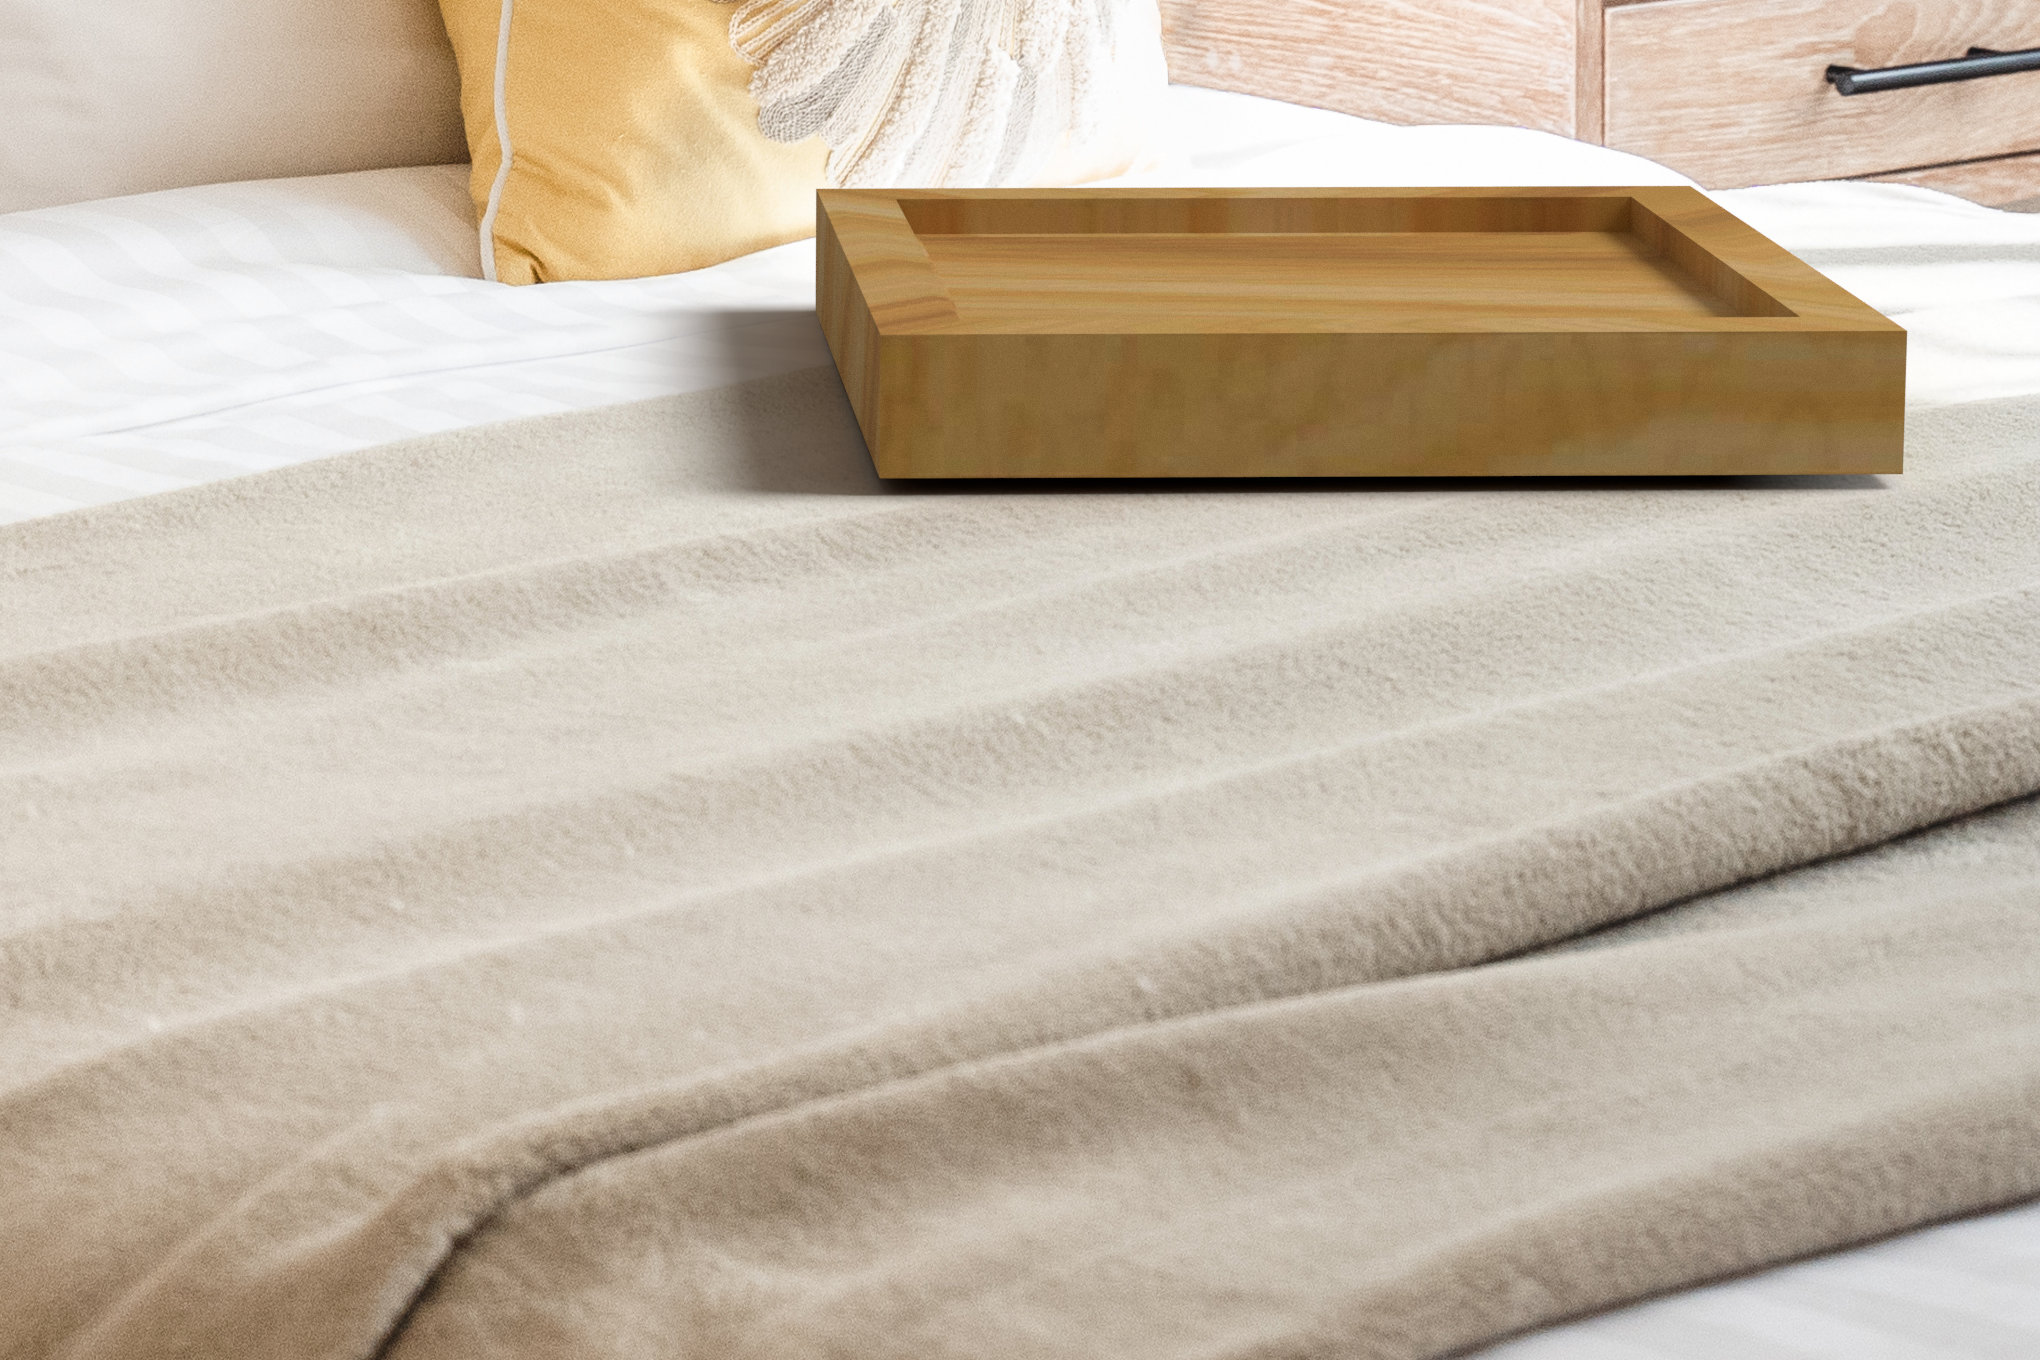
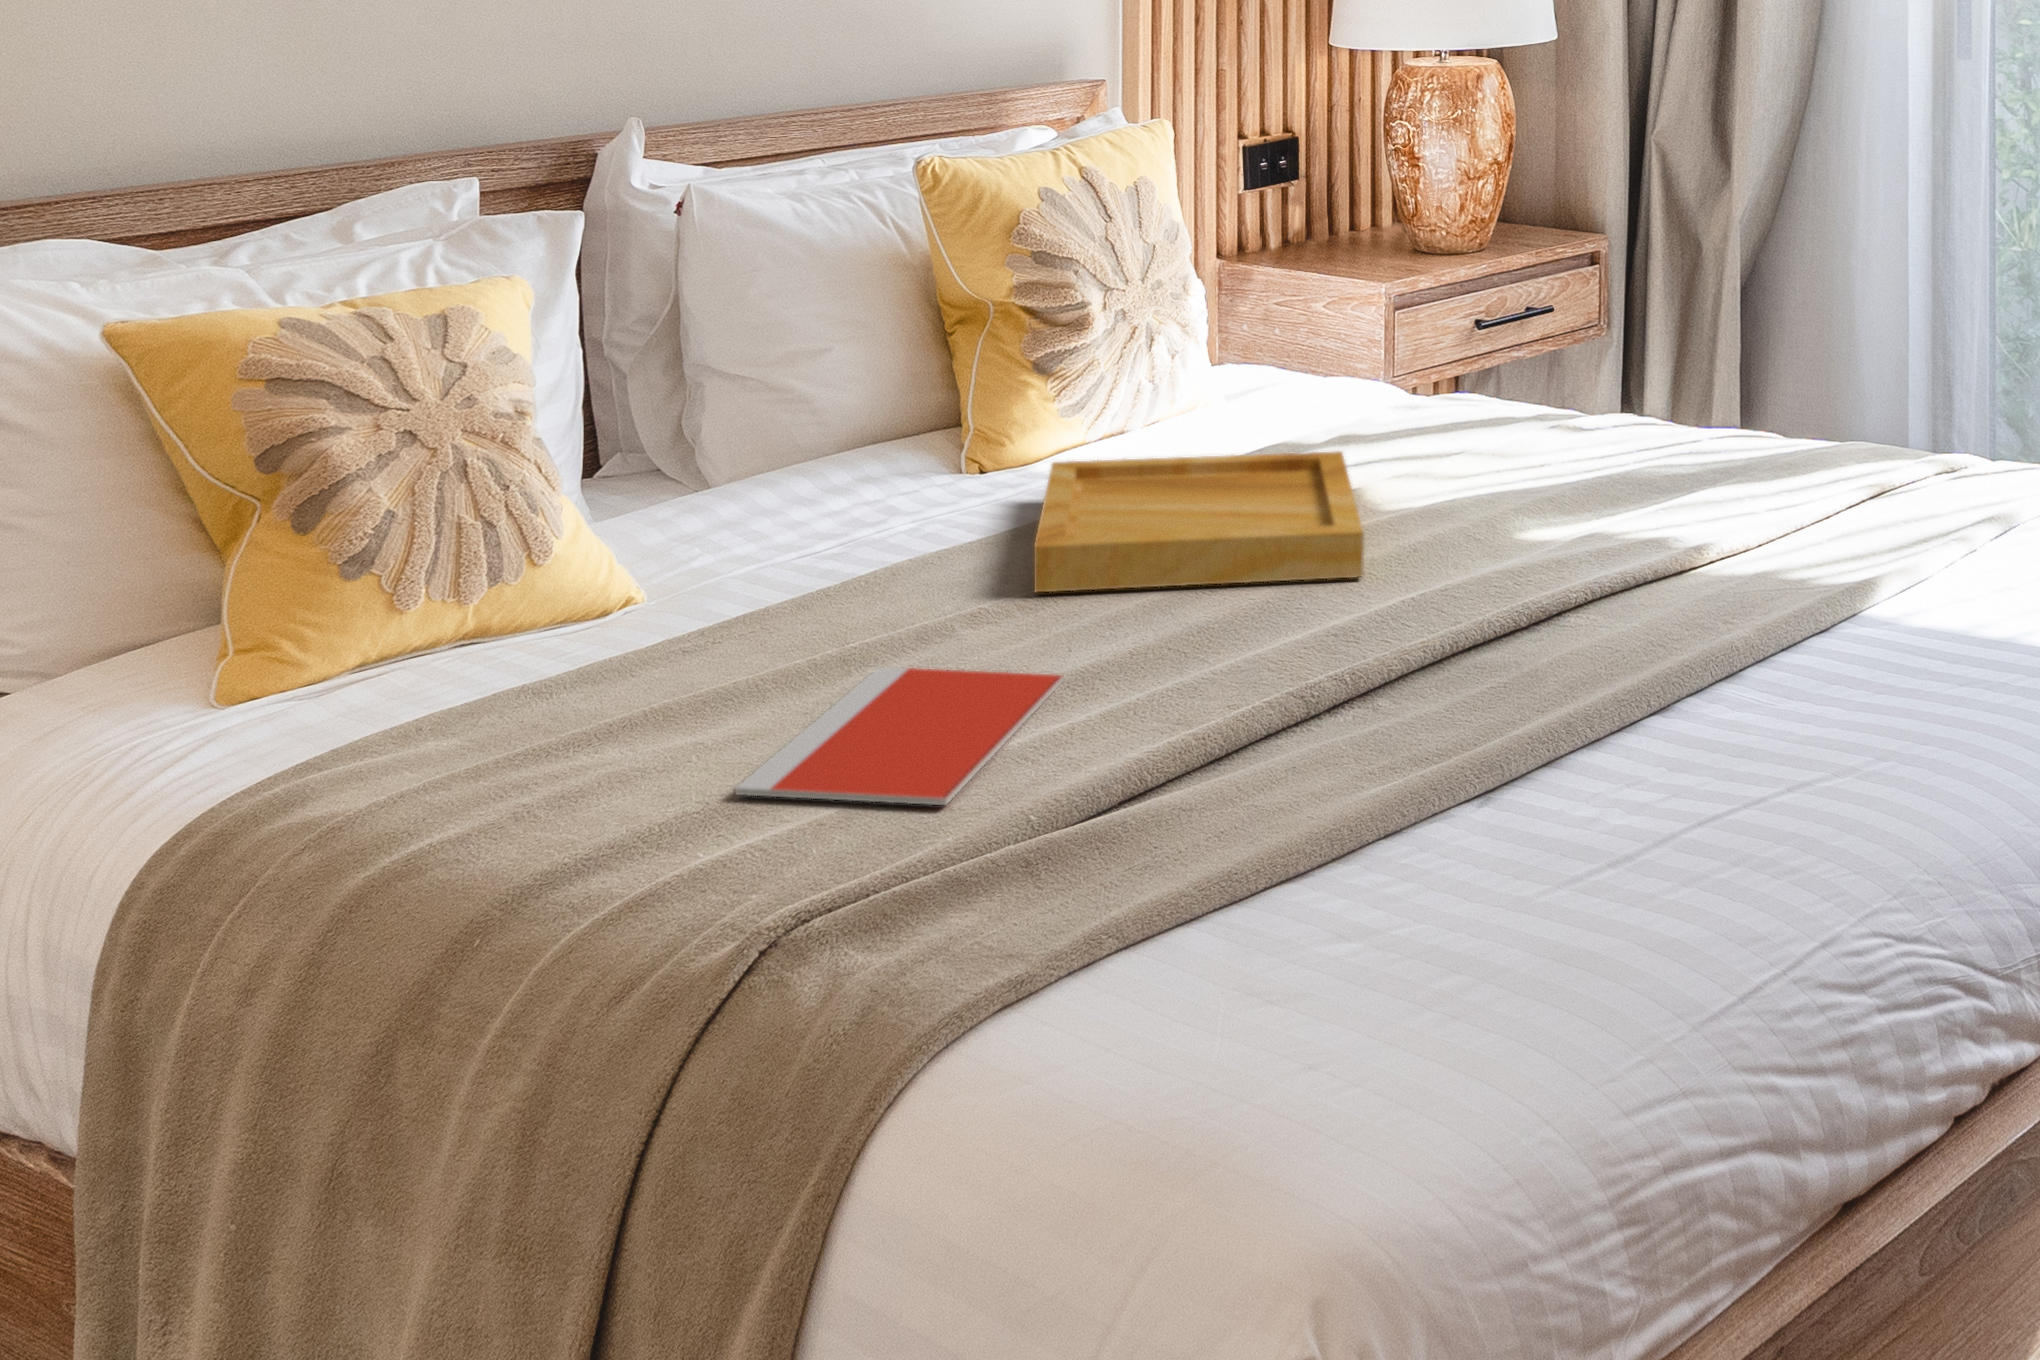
notebook: none [180,617,1085,926] -> present [735,667,1064,805]

